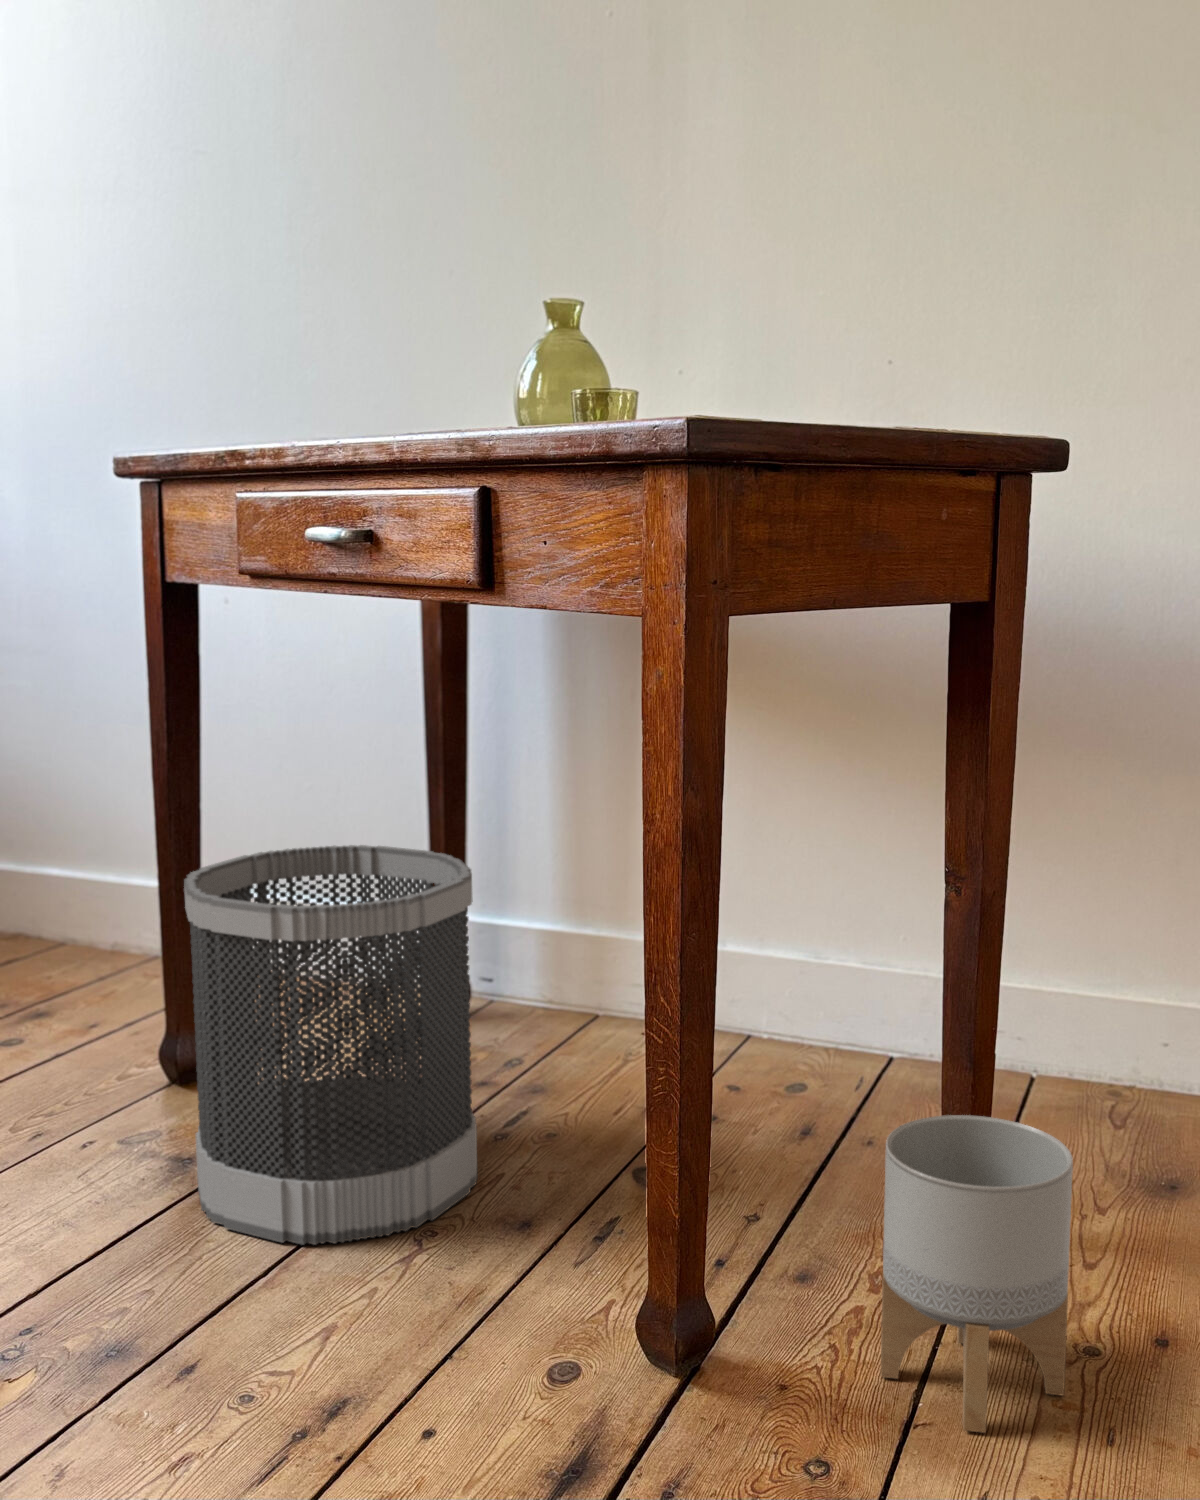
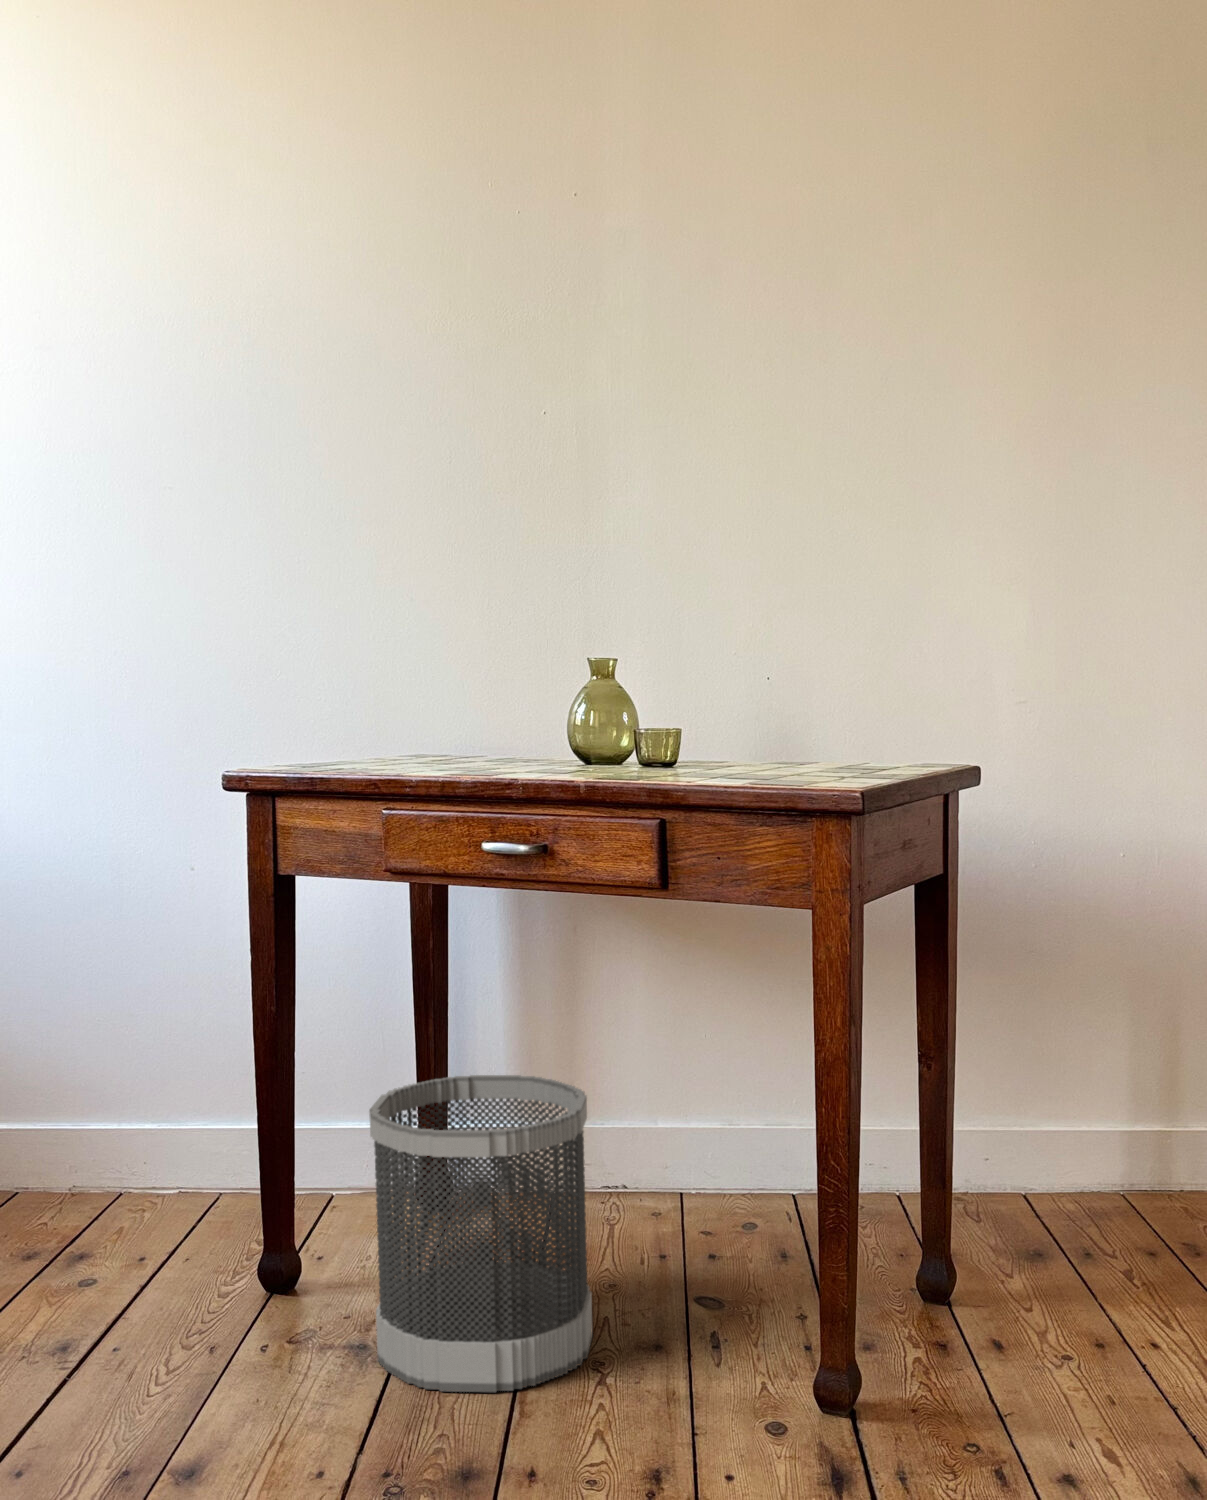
planter: present [881,1115,1073,1433] -> none [957,1212,1075,1411]

